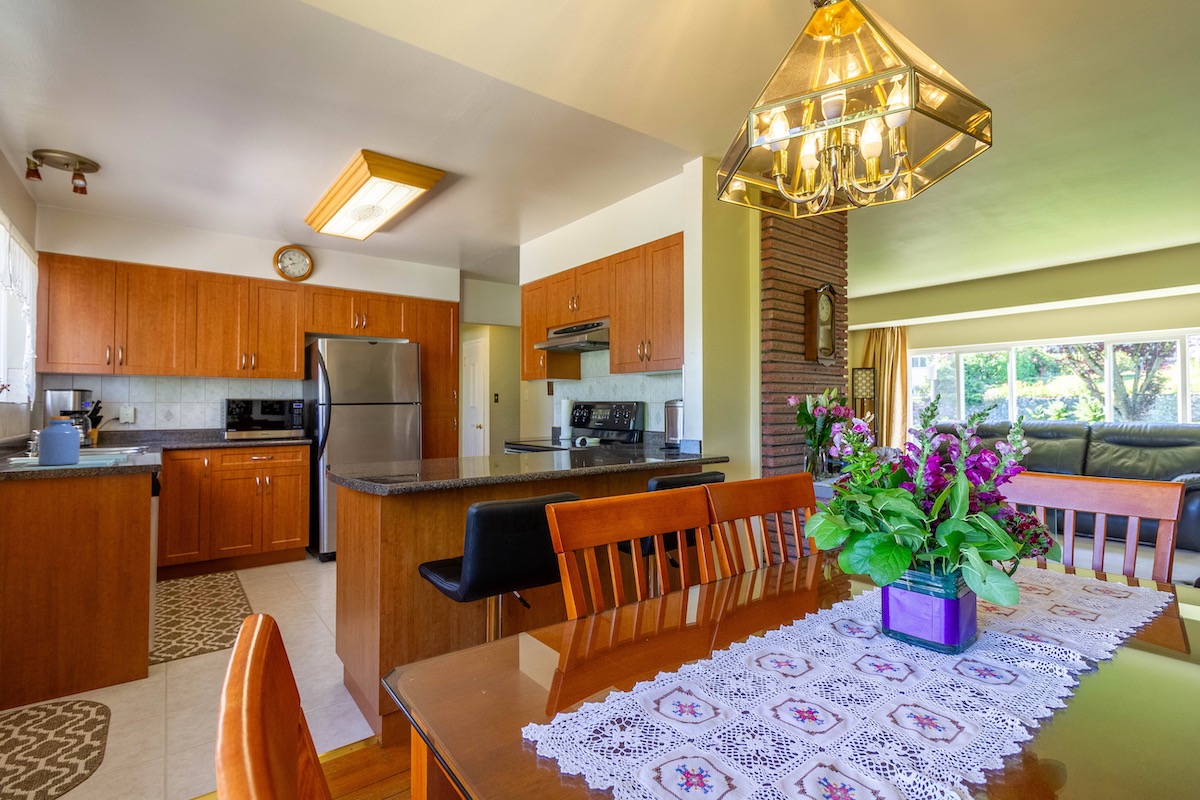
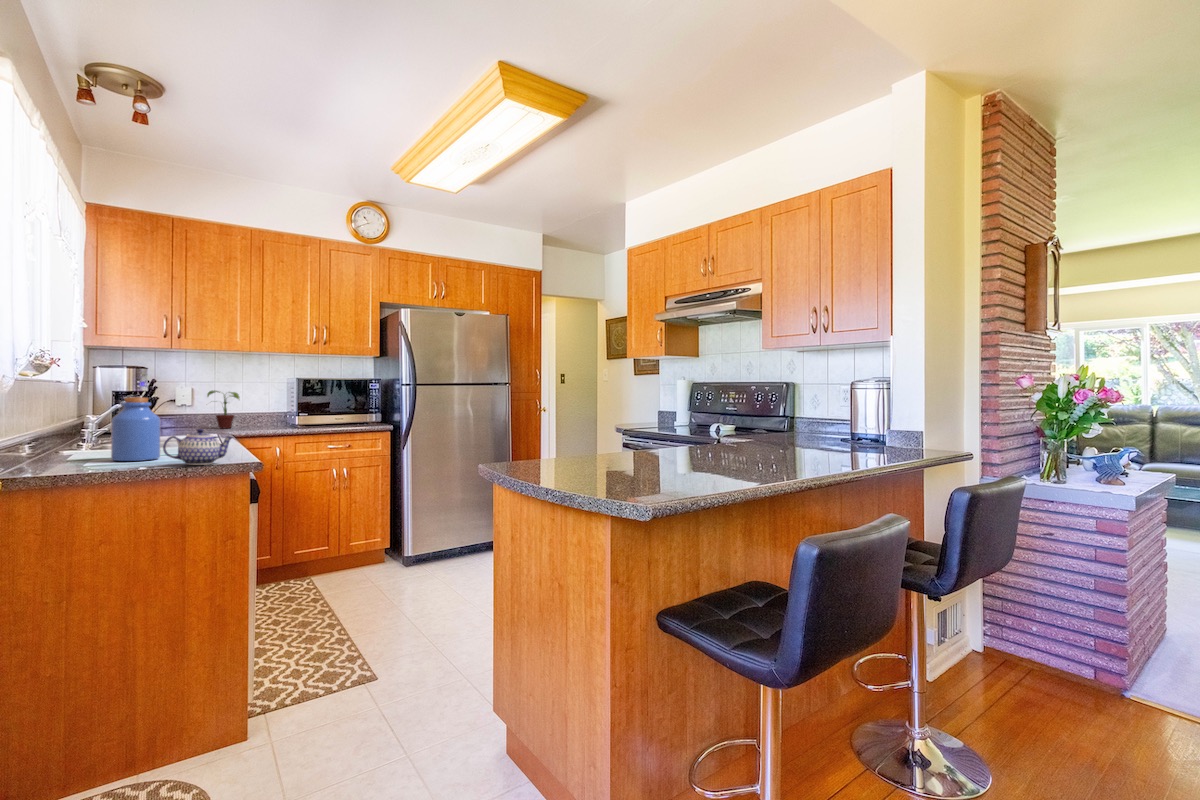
potted plant: none [144,410,175,442] -> present [207,390,239,428]
teapot: none [76,440,135,467] -> present [163,429,233,465]

